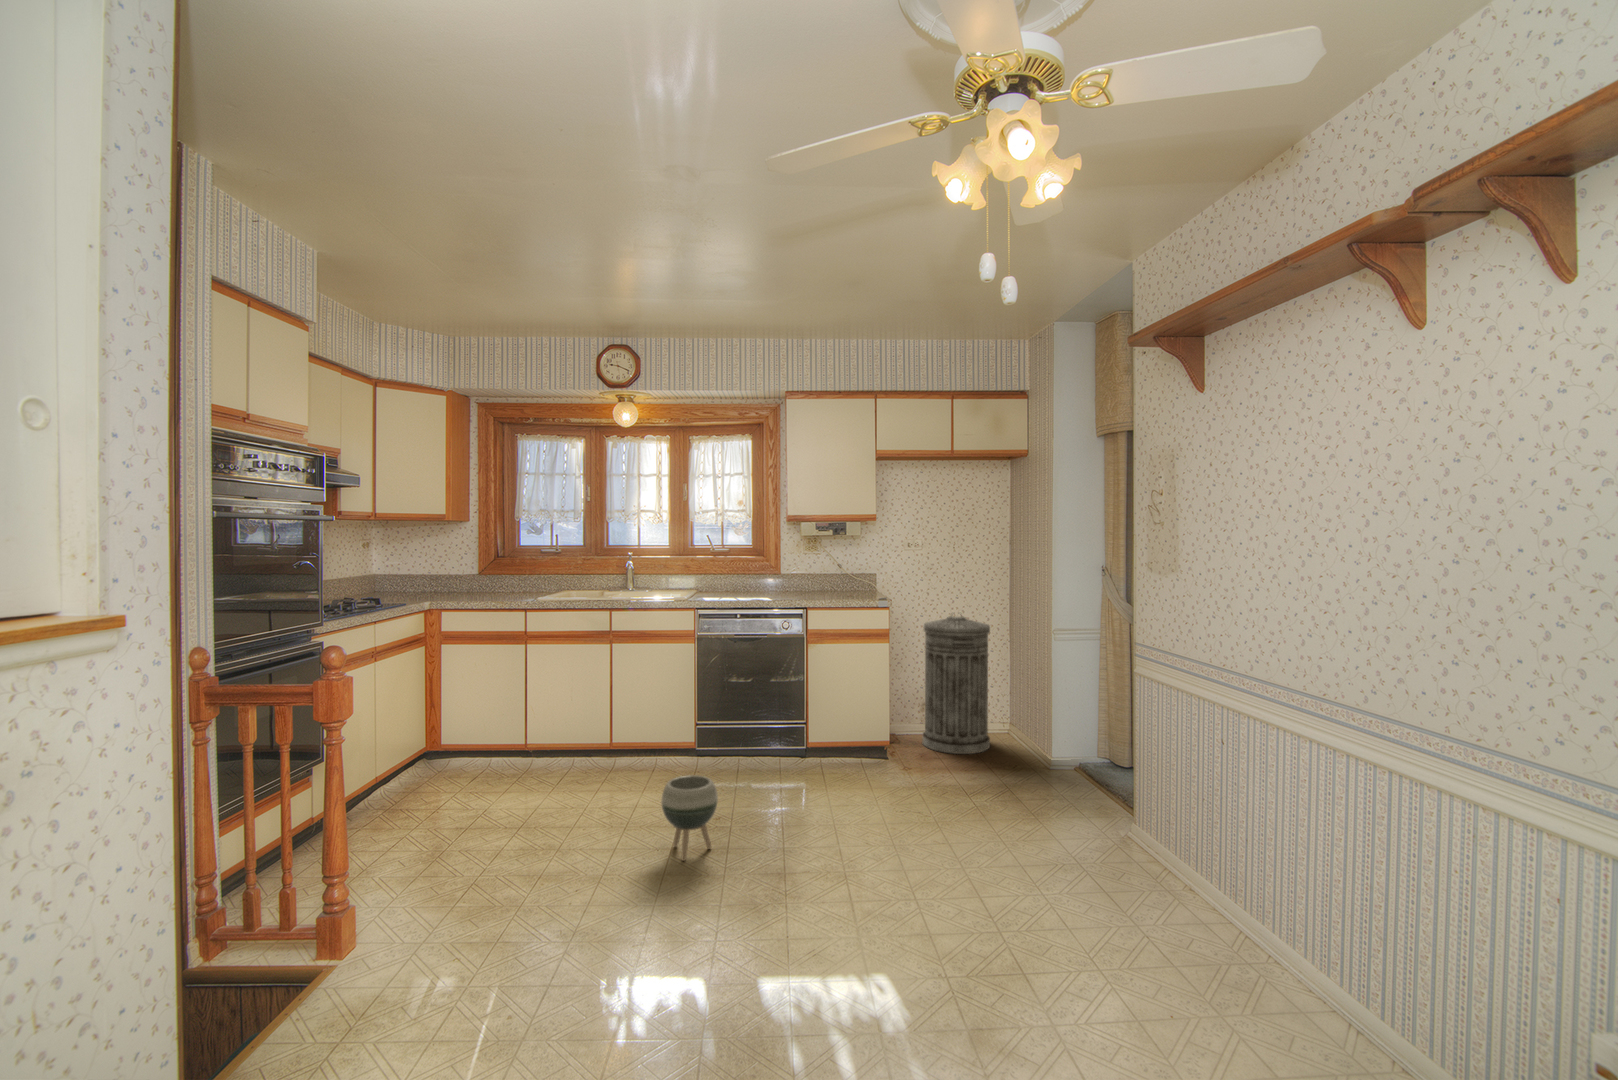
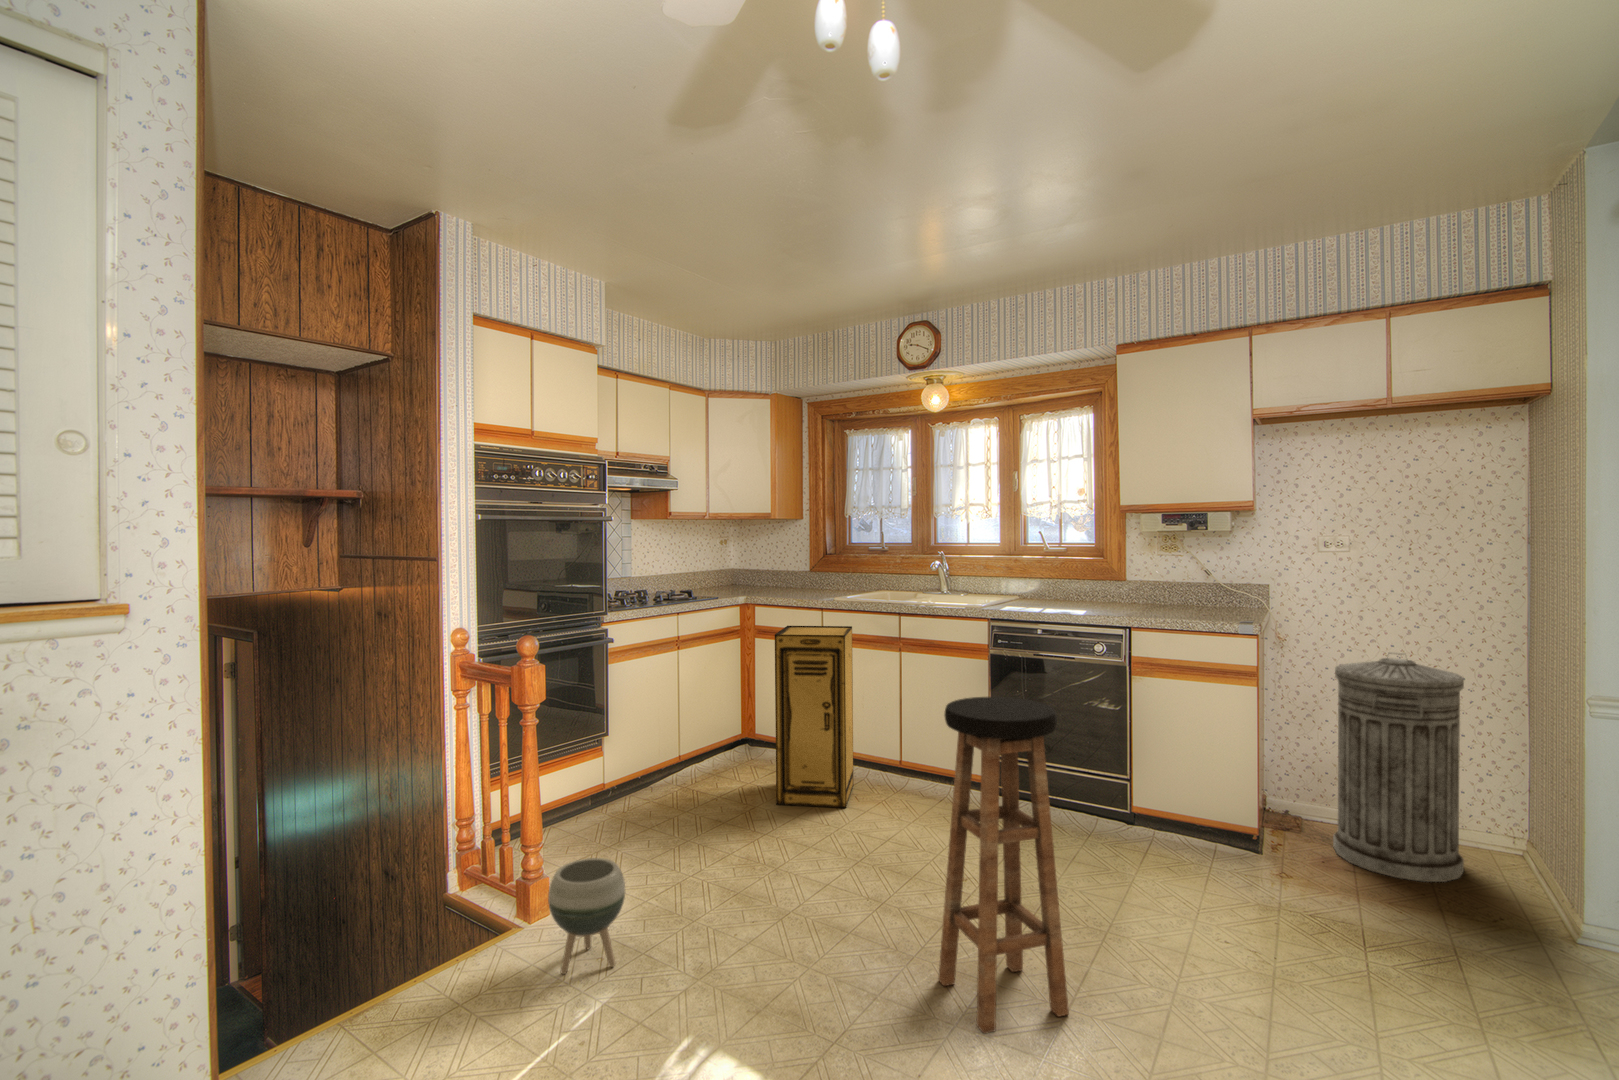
storage cabinet: none [503,621,581,800] -> present [775,626,853,808]
bar stool: none [774,656,870,903] -> present [938,697,1069,1034]
planter: present [661,775,718,861] -> present [548,858,625,974]

